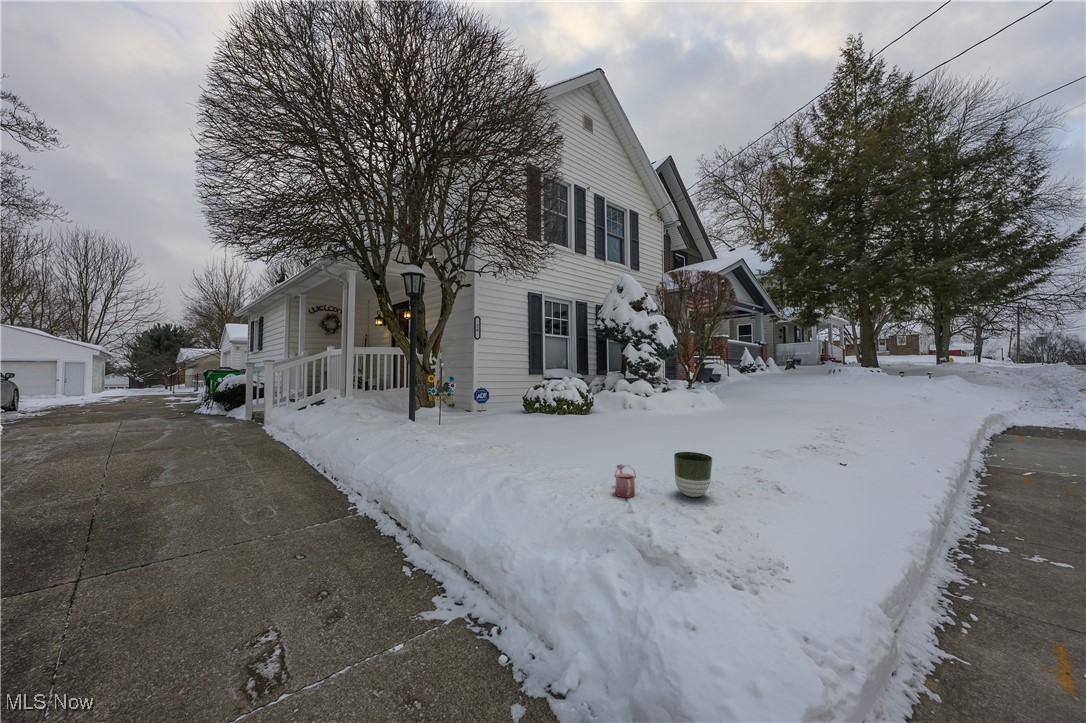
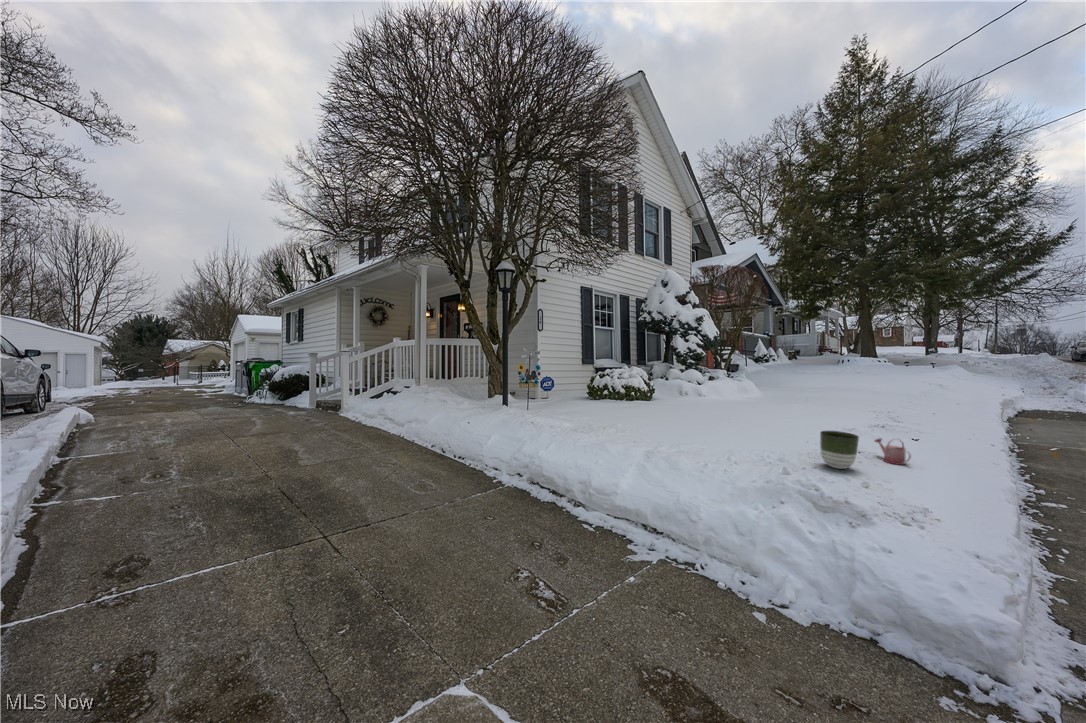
watering can: present [614,465,636,498] -> present [875,438,911,465]

